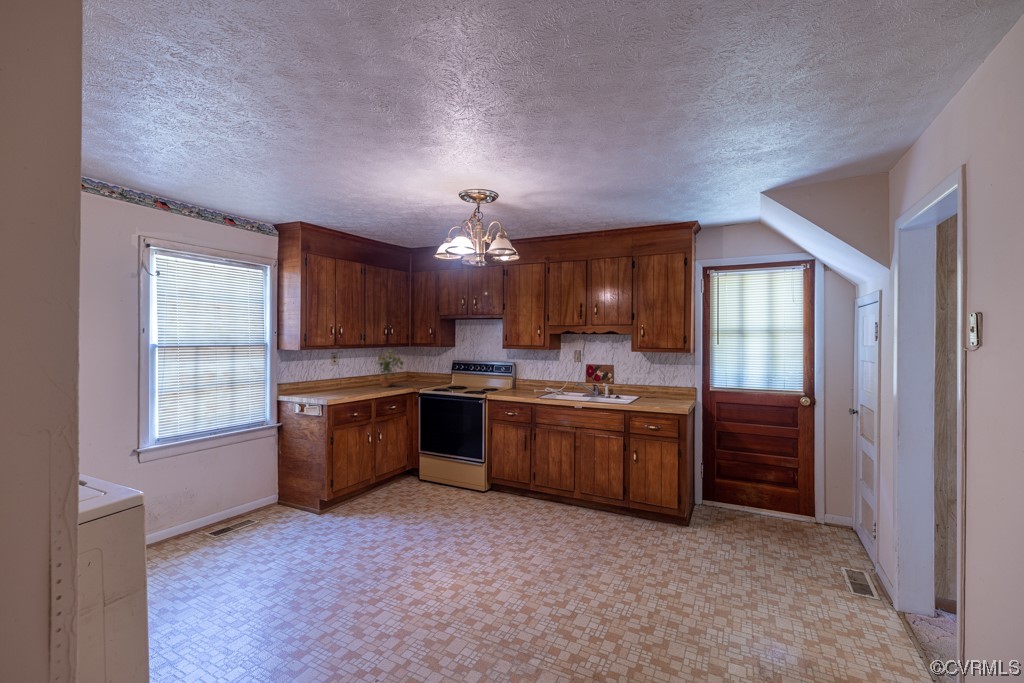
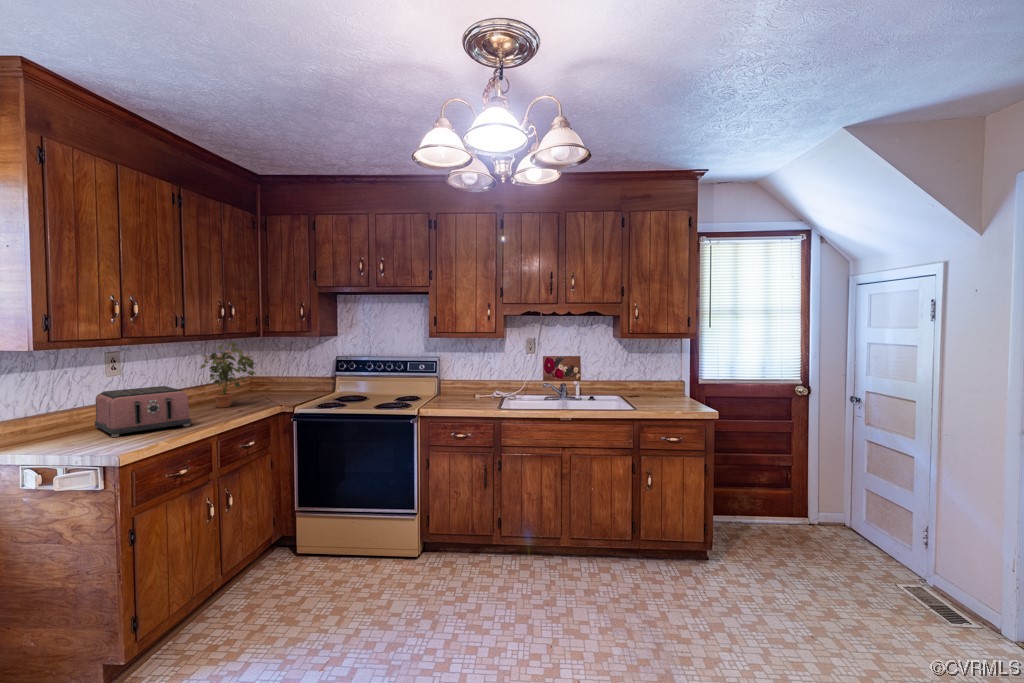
toaster: none [323,372,362,394] -> present [95,386,191,437]

